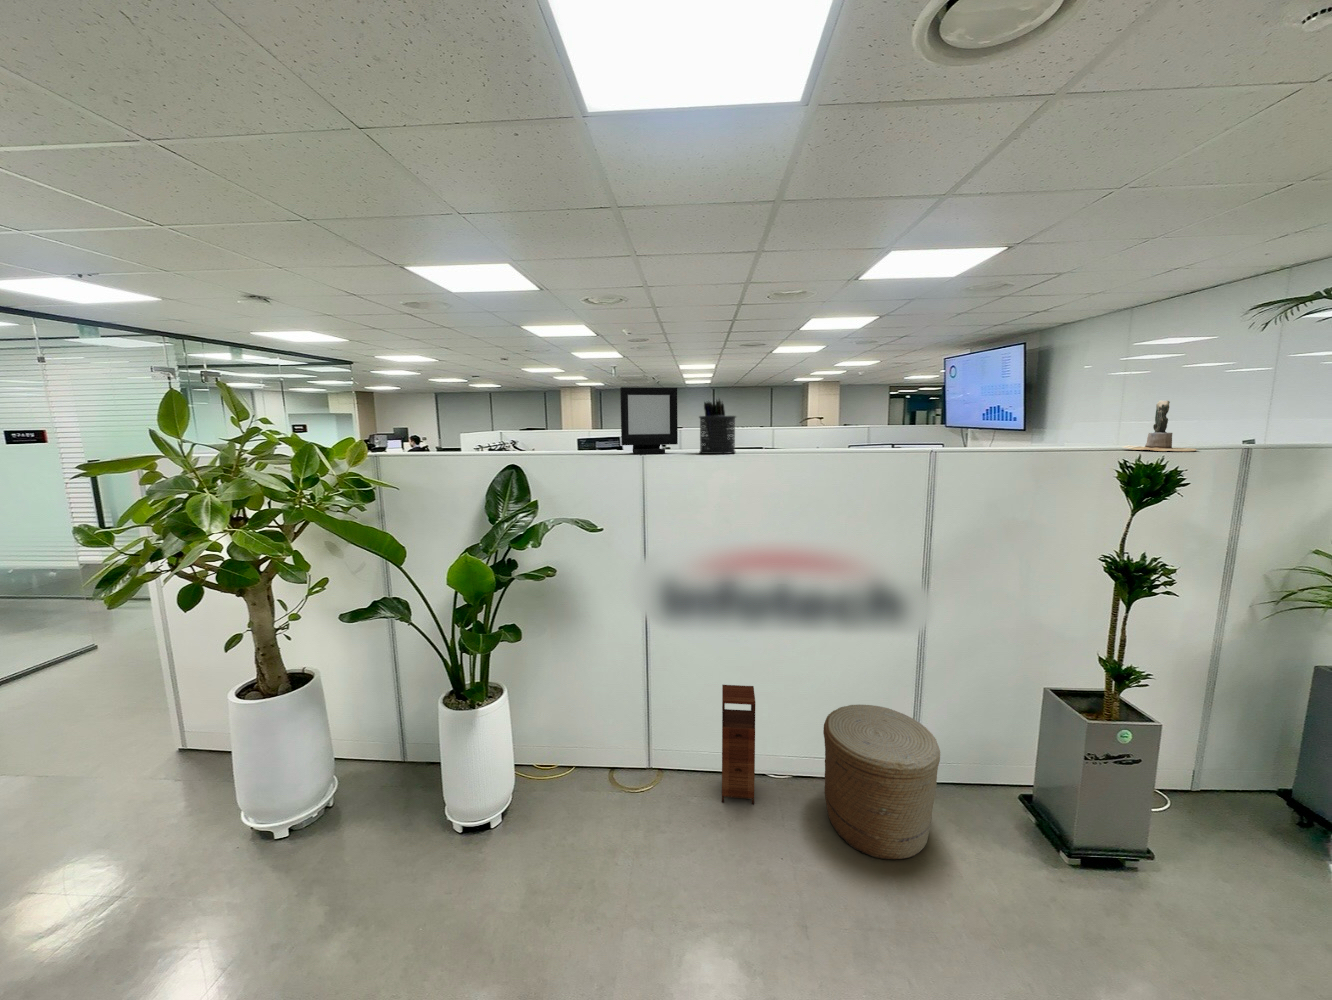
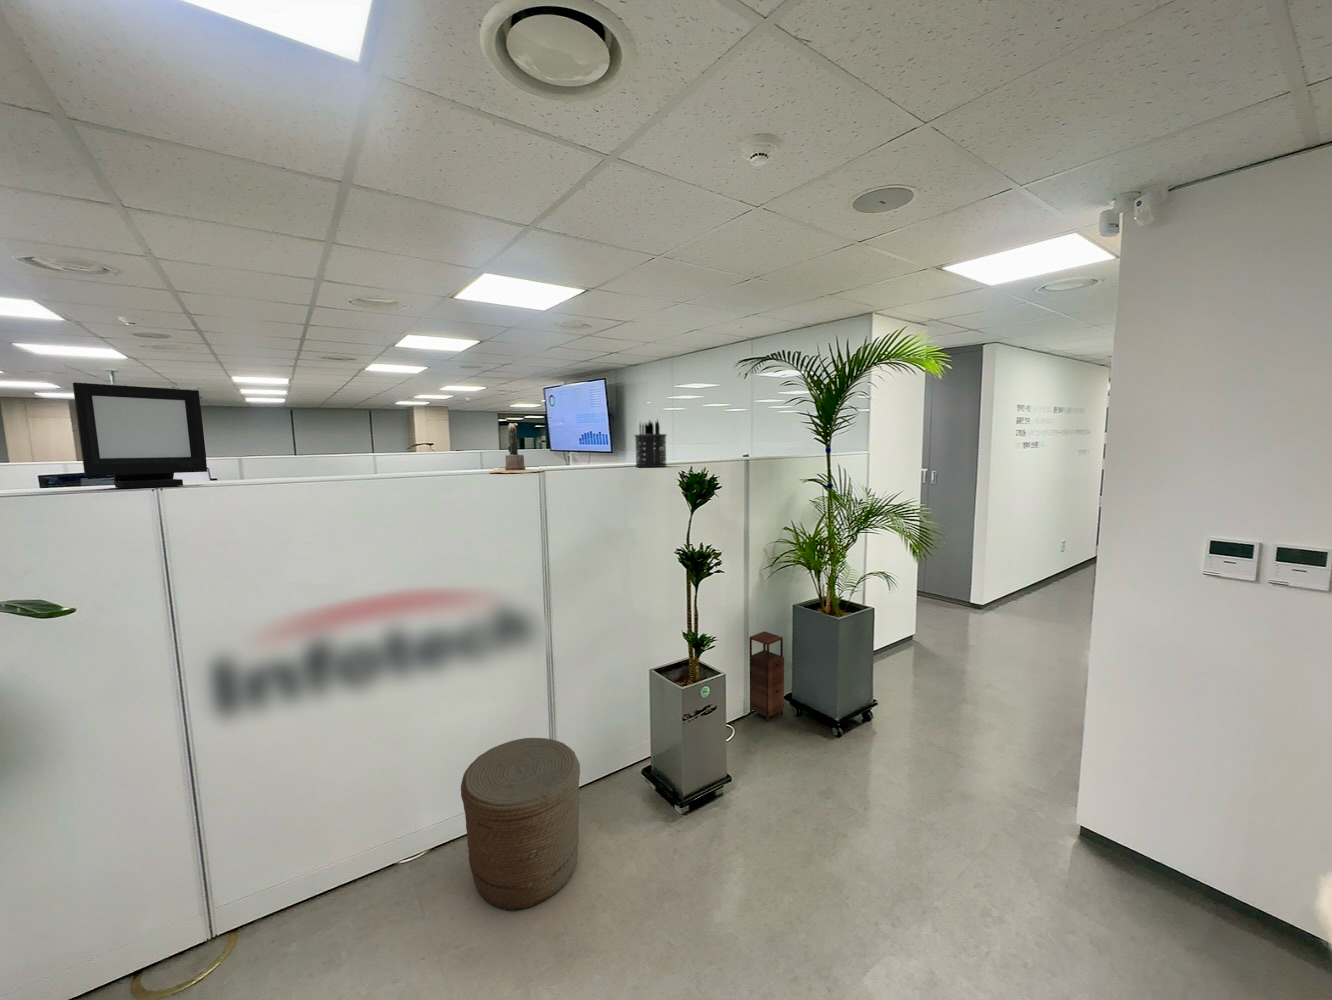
pen holder: present [699,399,736,454] -> present [635,421,666,467]
potted cactus: present [1122,400,1197,451] -> present [489,423,543,473]
storage cabinet: present [722,685,755,805] -> present [749,631,784,722]

